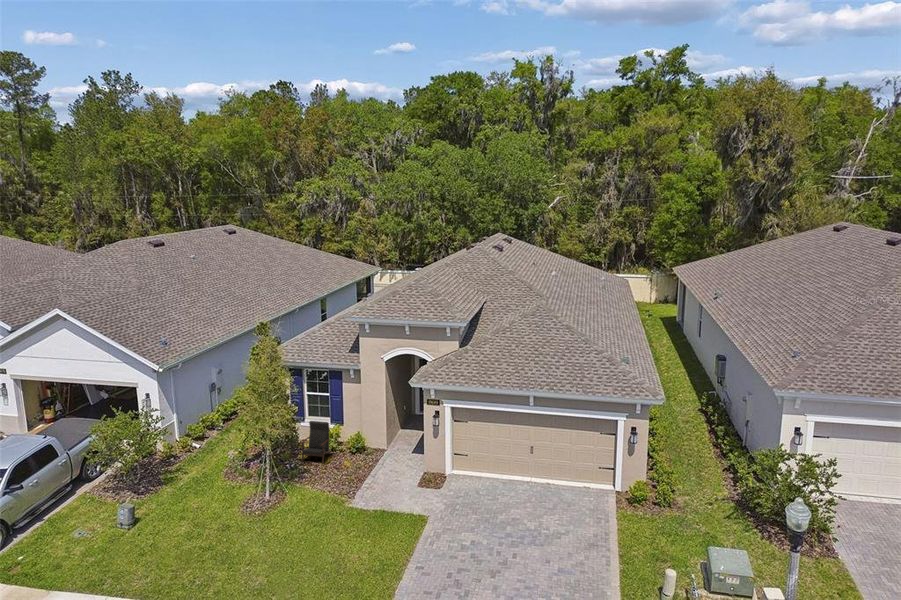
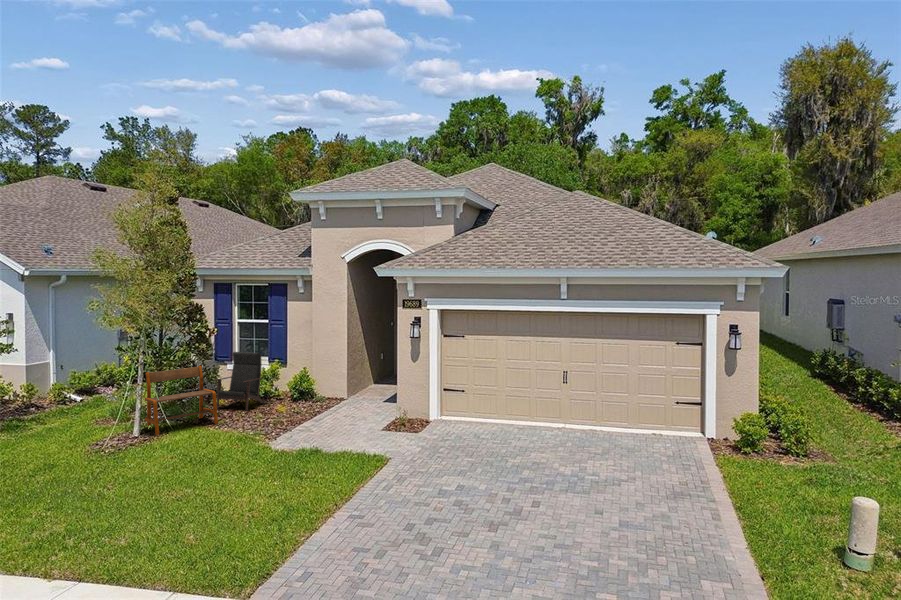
bench: none [263,441,310,493] -> present [145,366,218,435]

